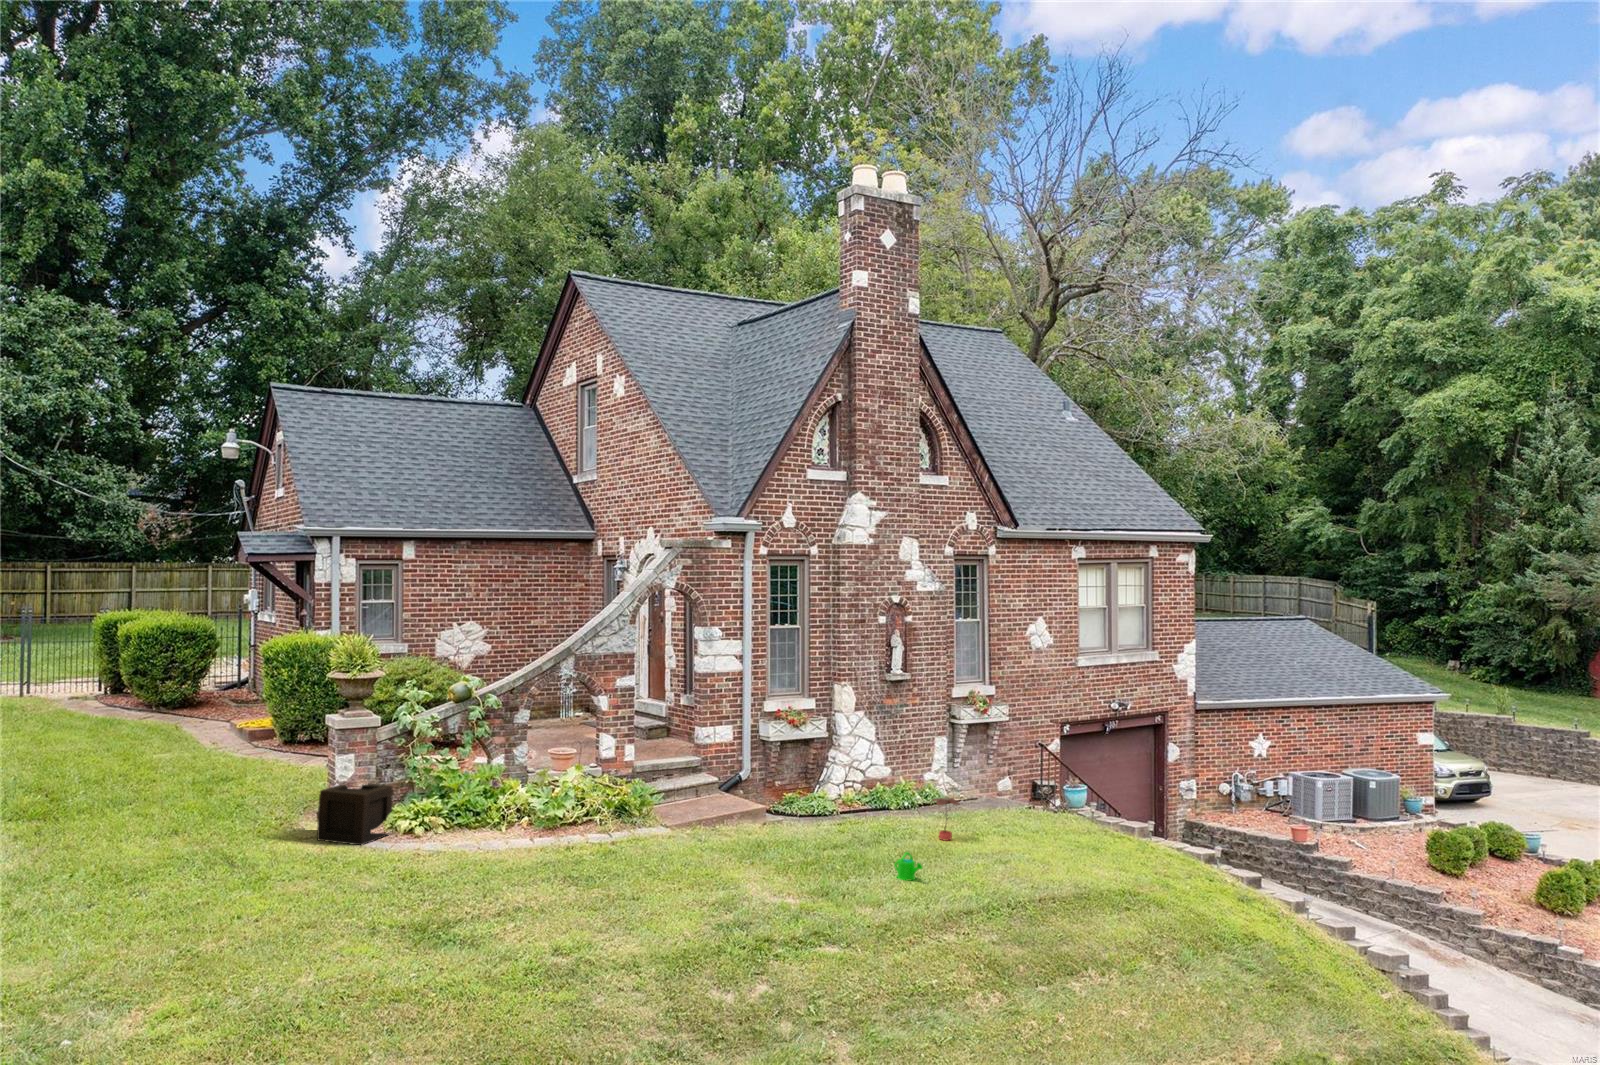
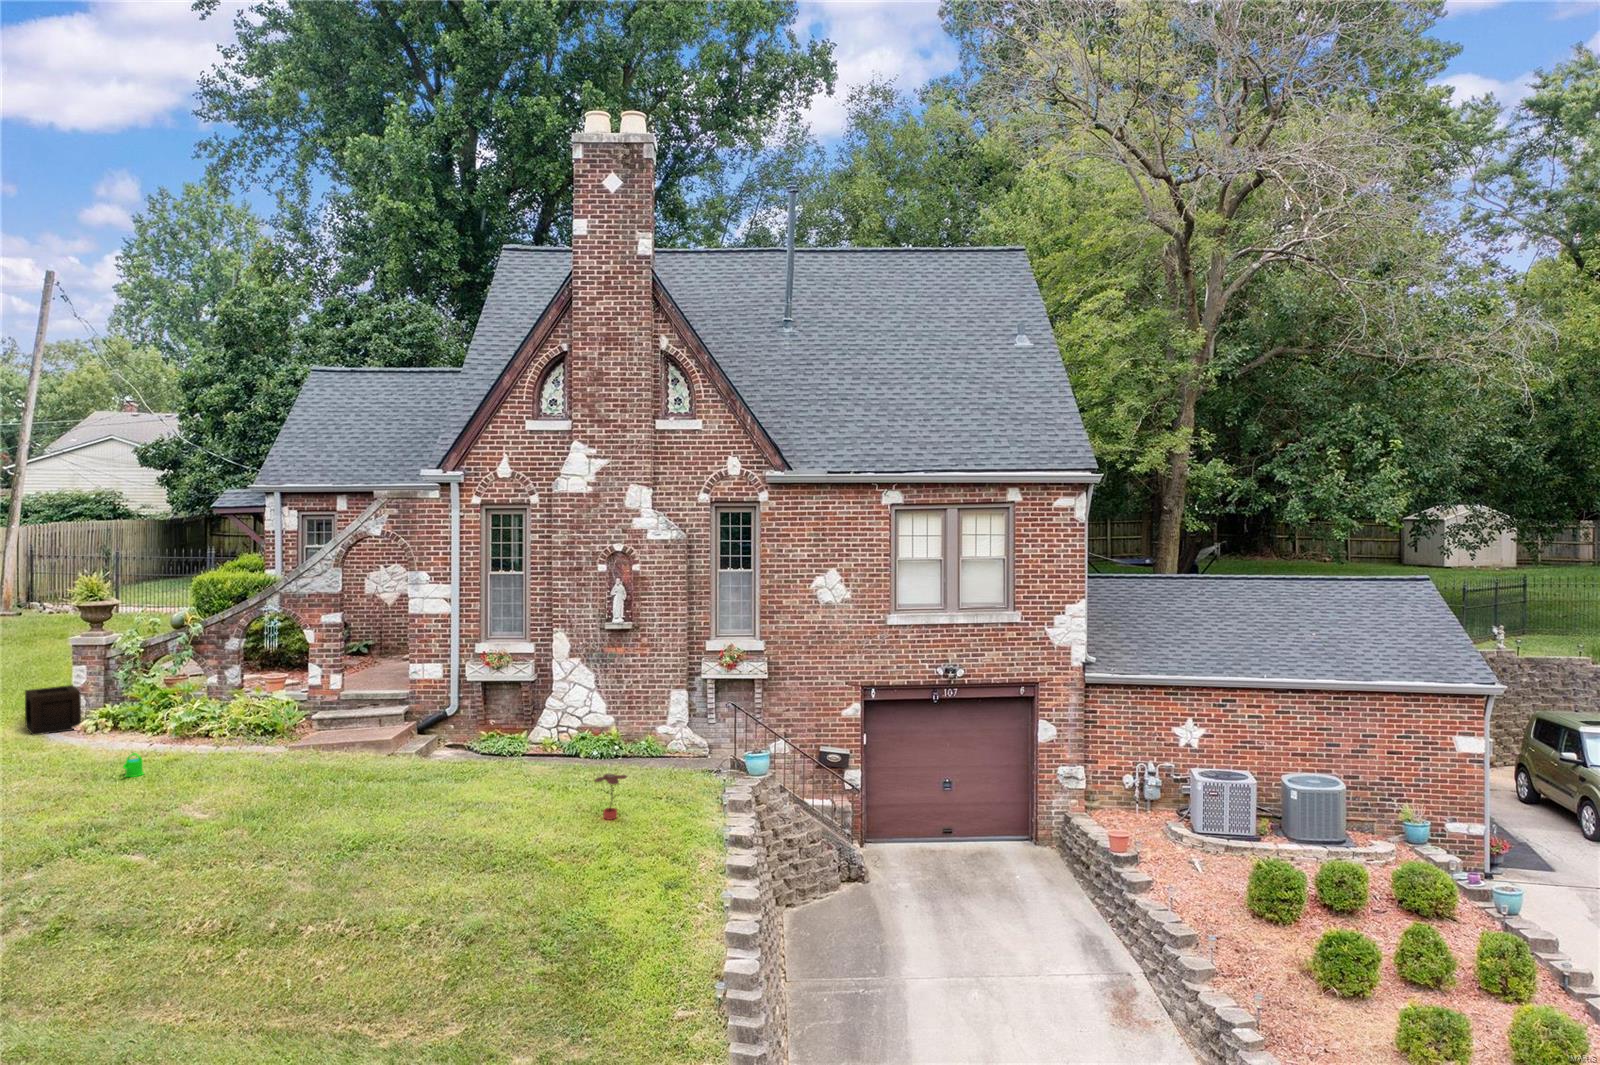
potted plant: present [933,798,960,841] -> present [595,774,627,820]
watering can: present [894,852,922,880] -> present [123,753,144,777]

